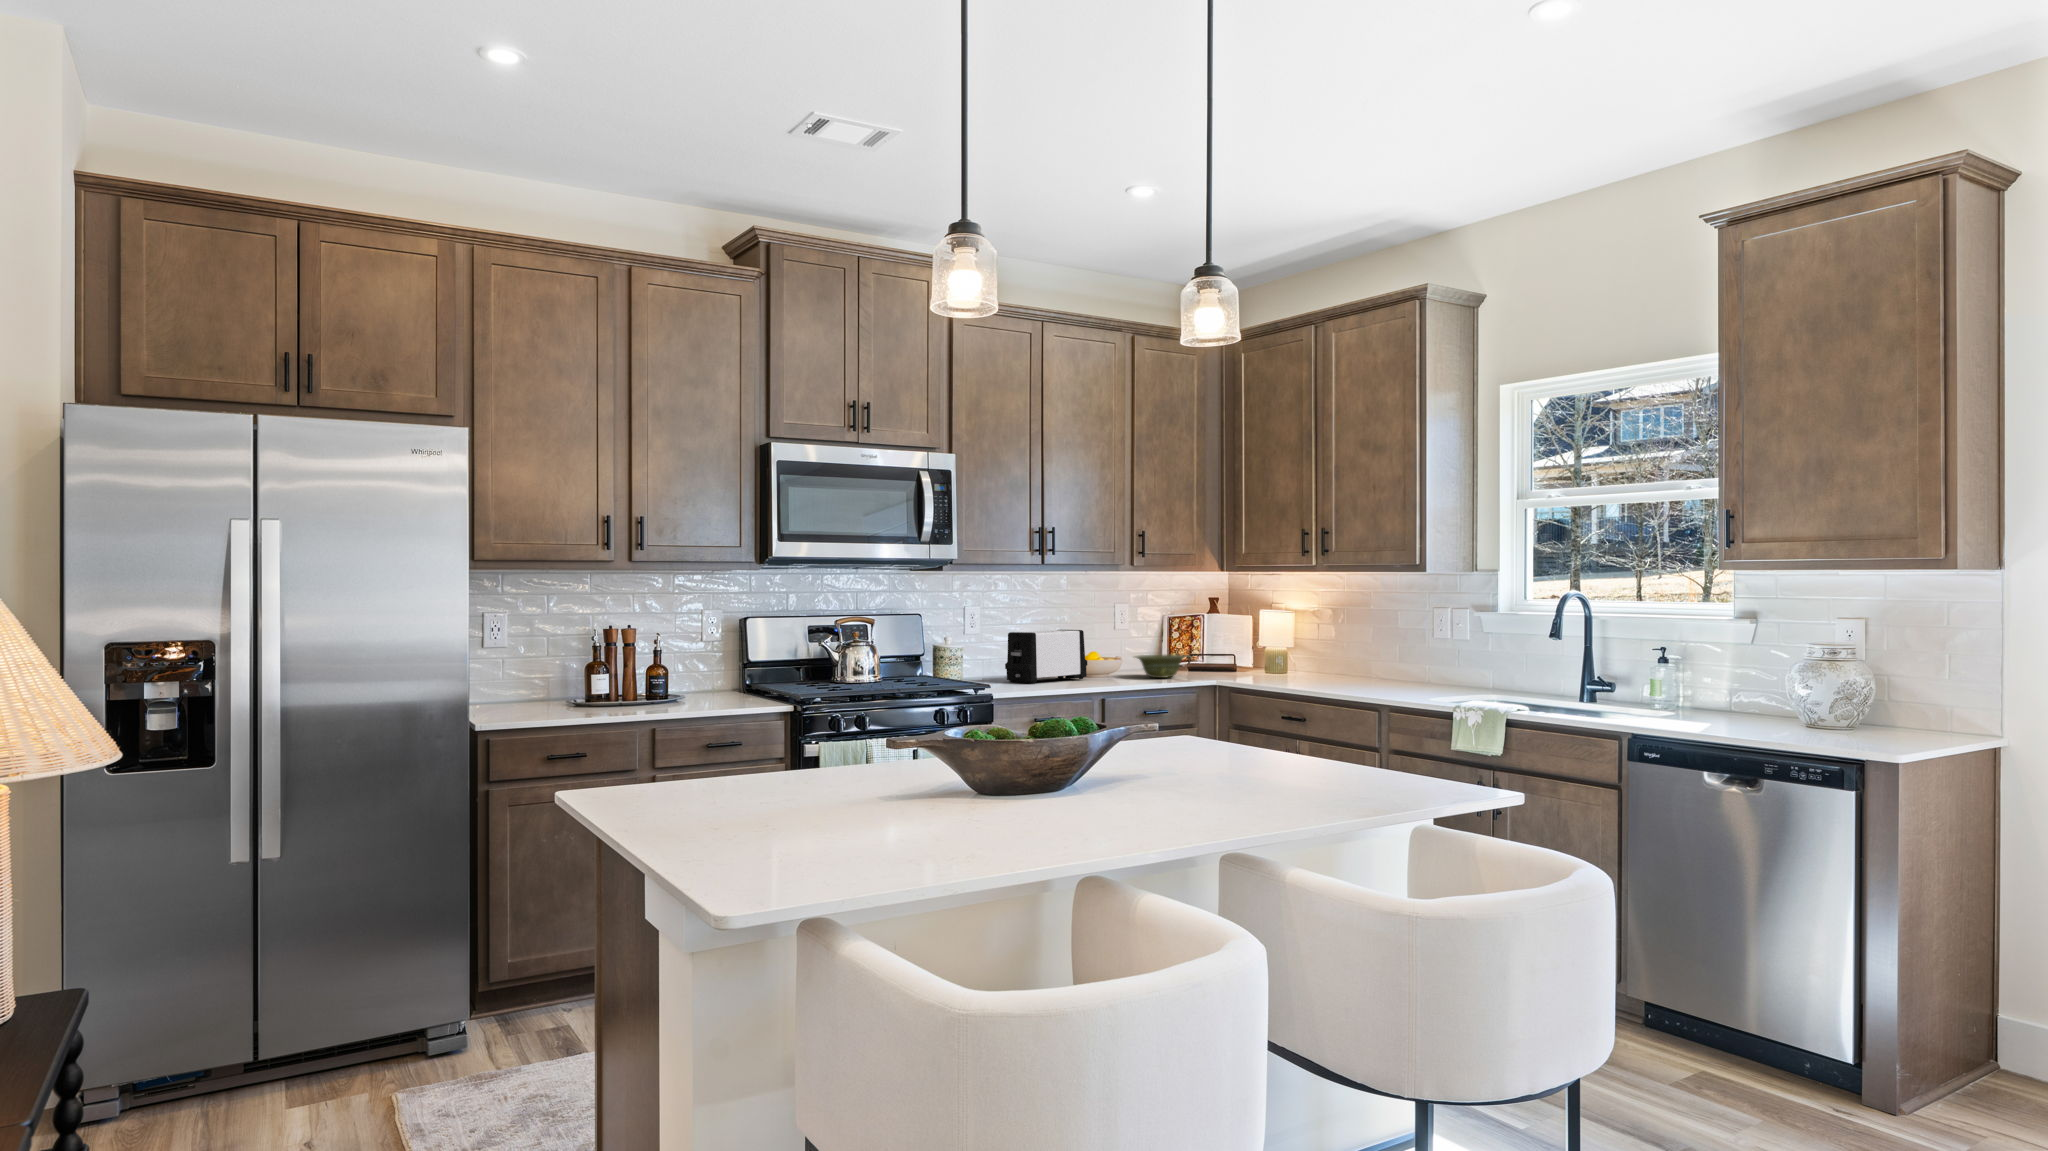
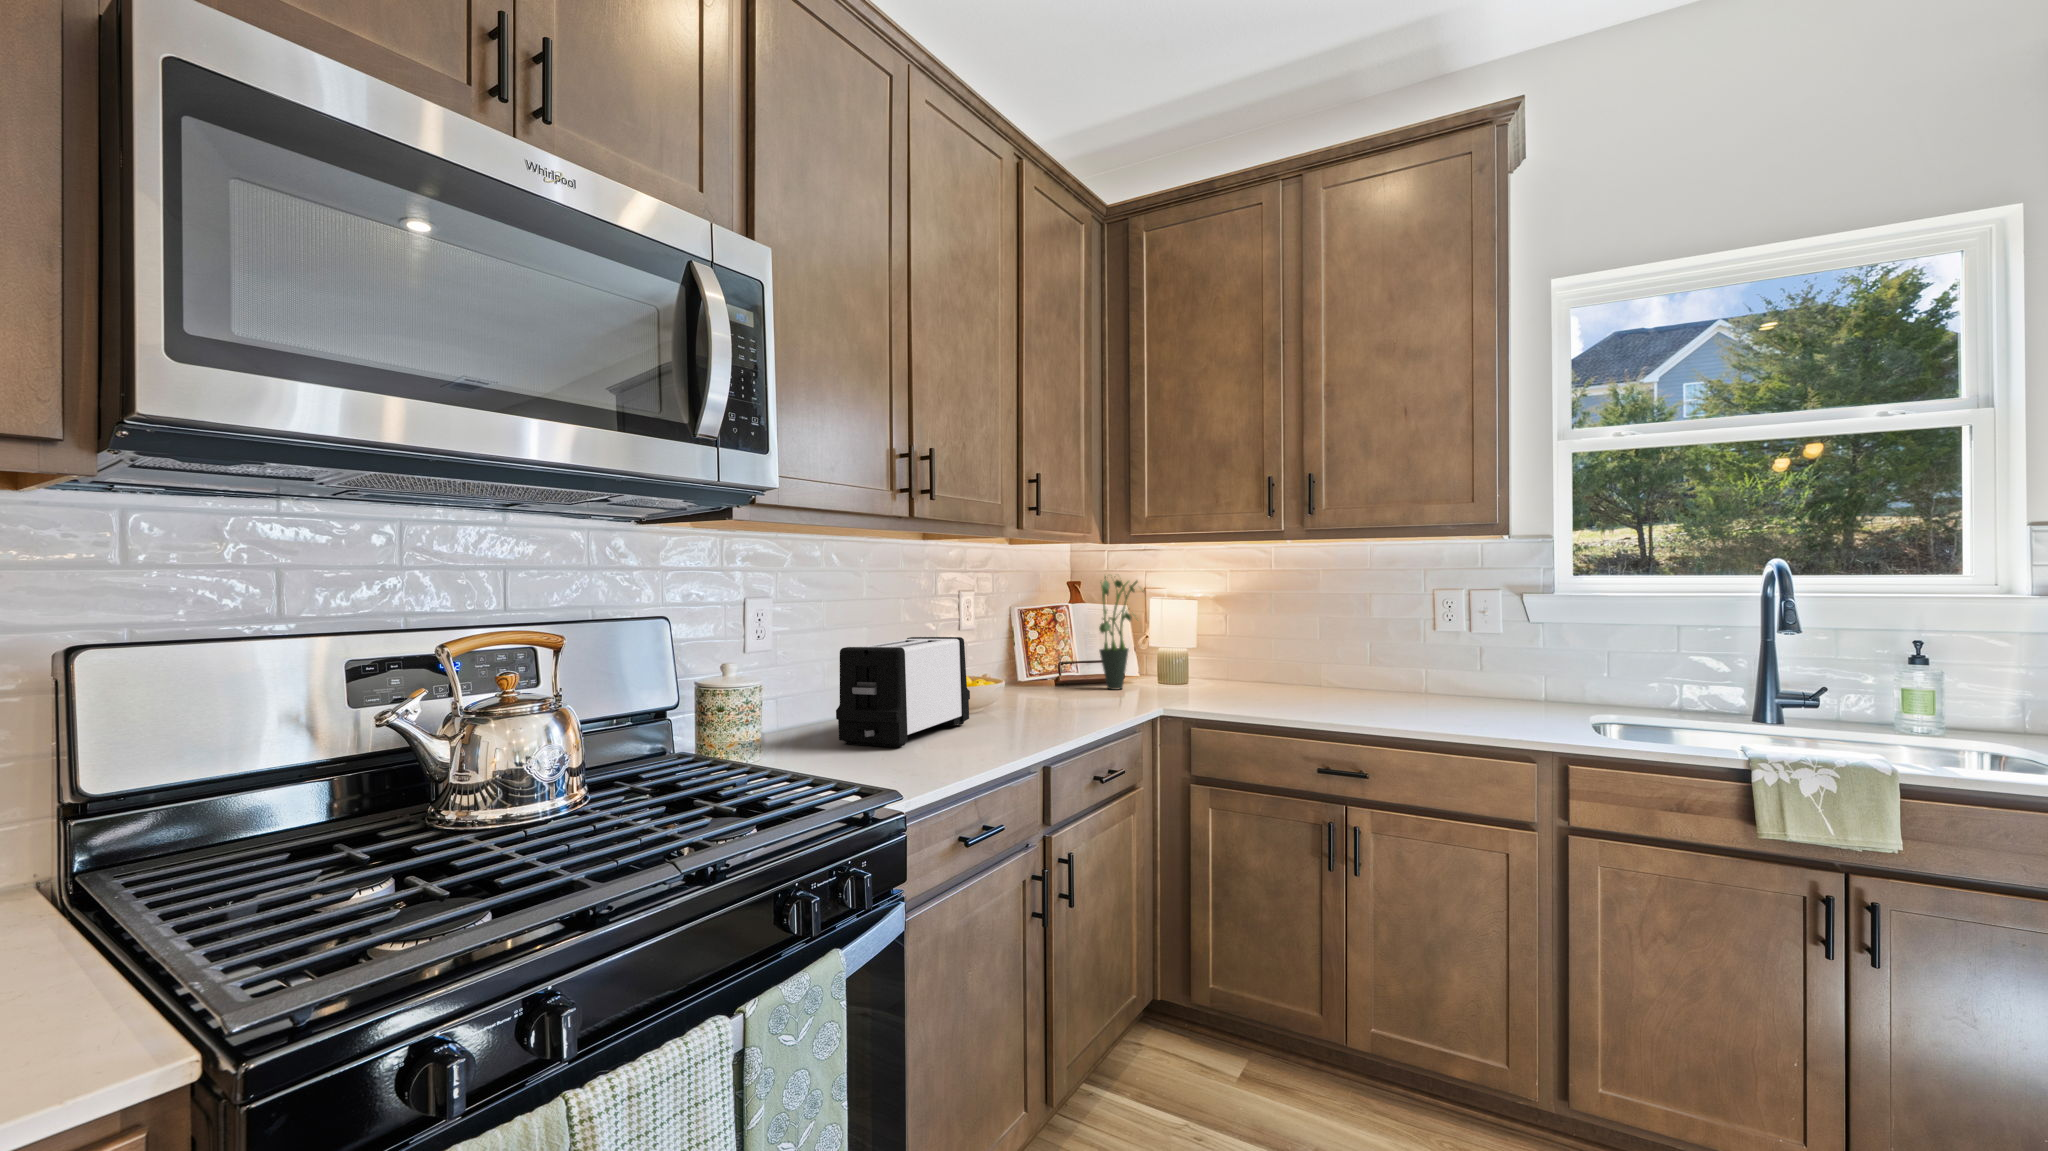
potted plant: none [1210,594,1240,673] -> present [1099,576,1144,690]
dish: present [1135,654,1187,678] -> none [1020,669,1116,710]

